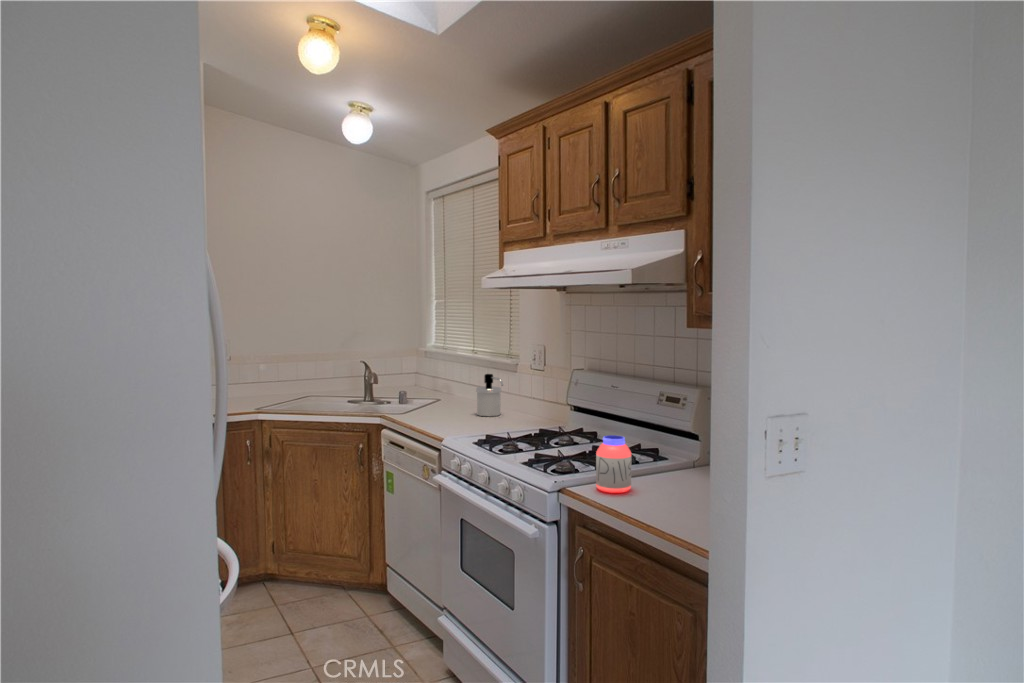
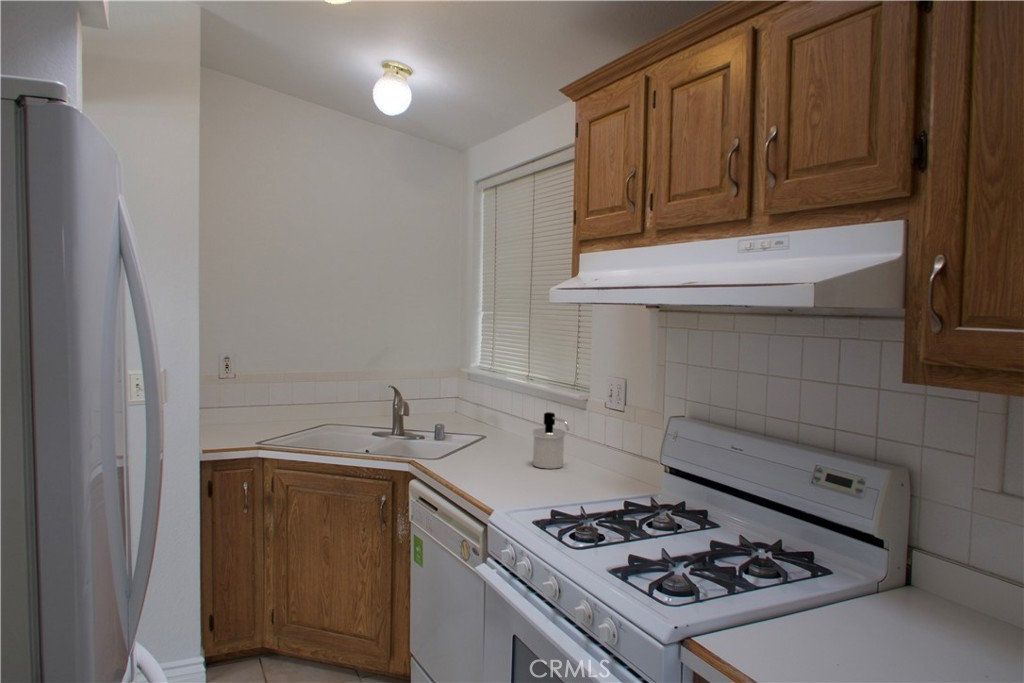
jar: present [596,435,632,493] -> none [744,557,808,661]

